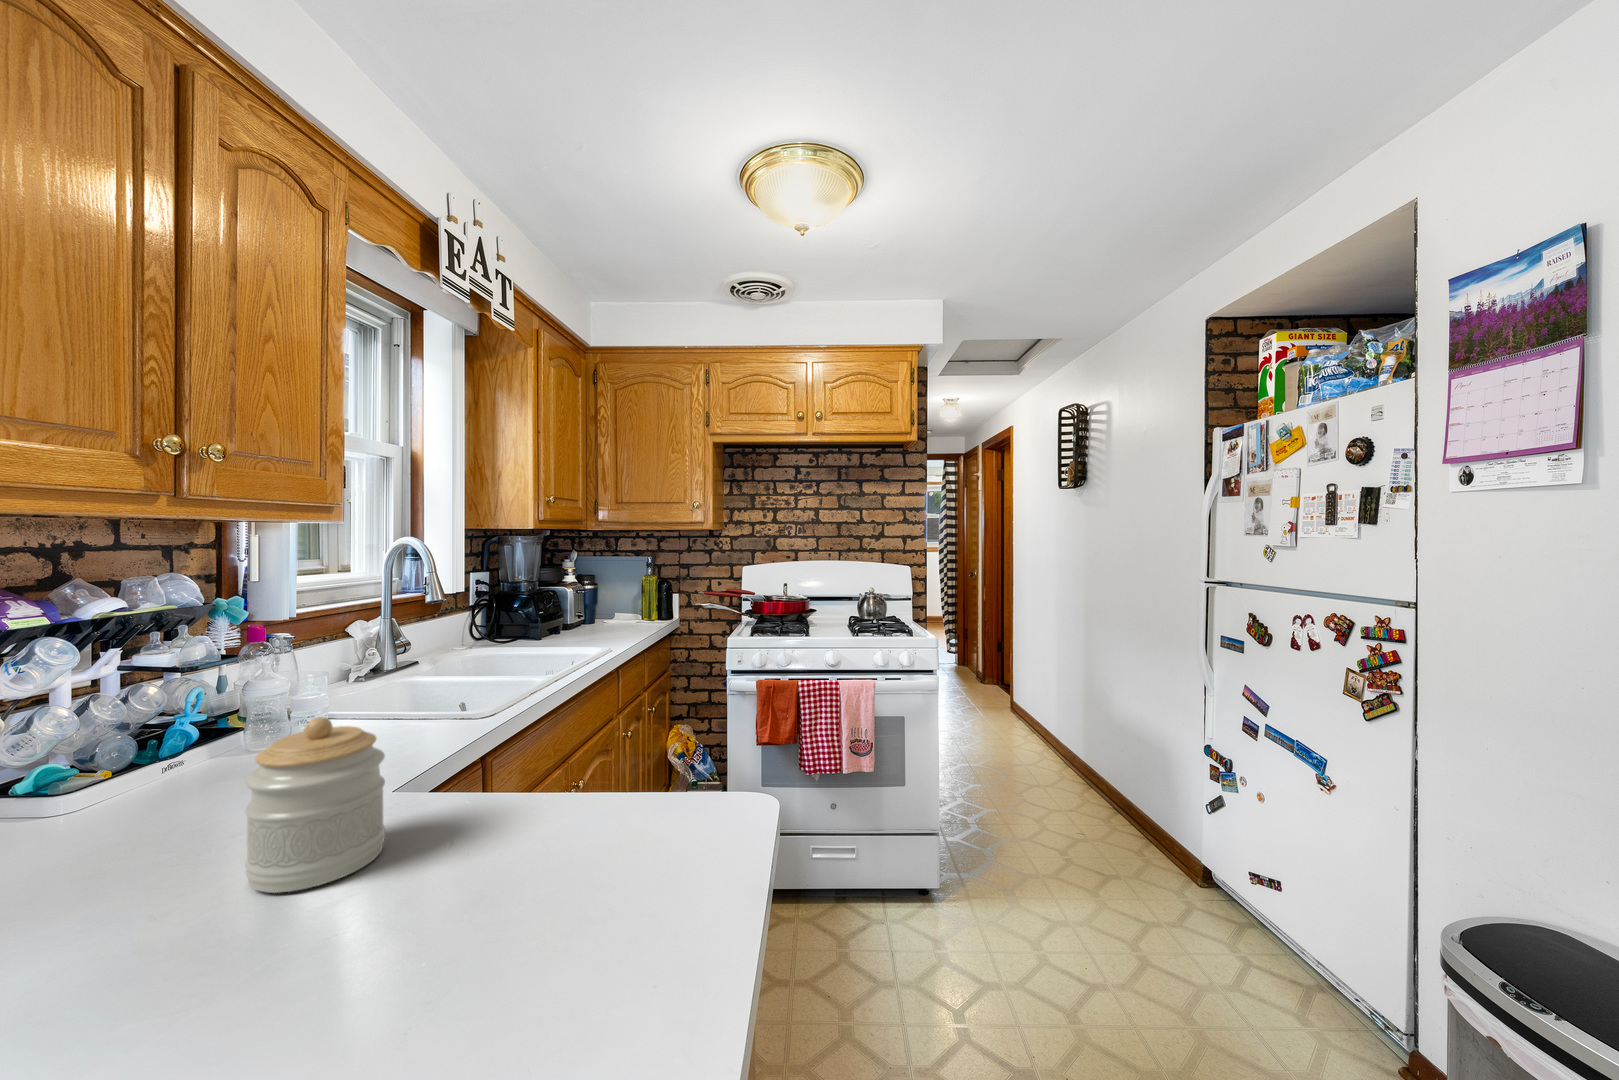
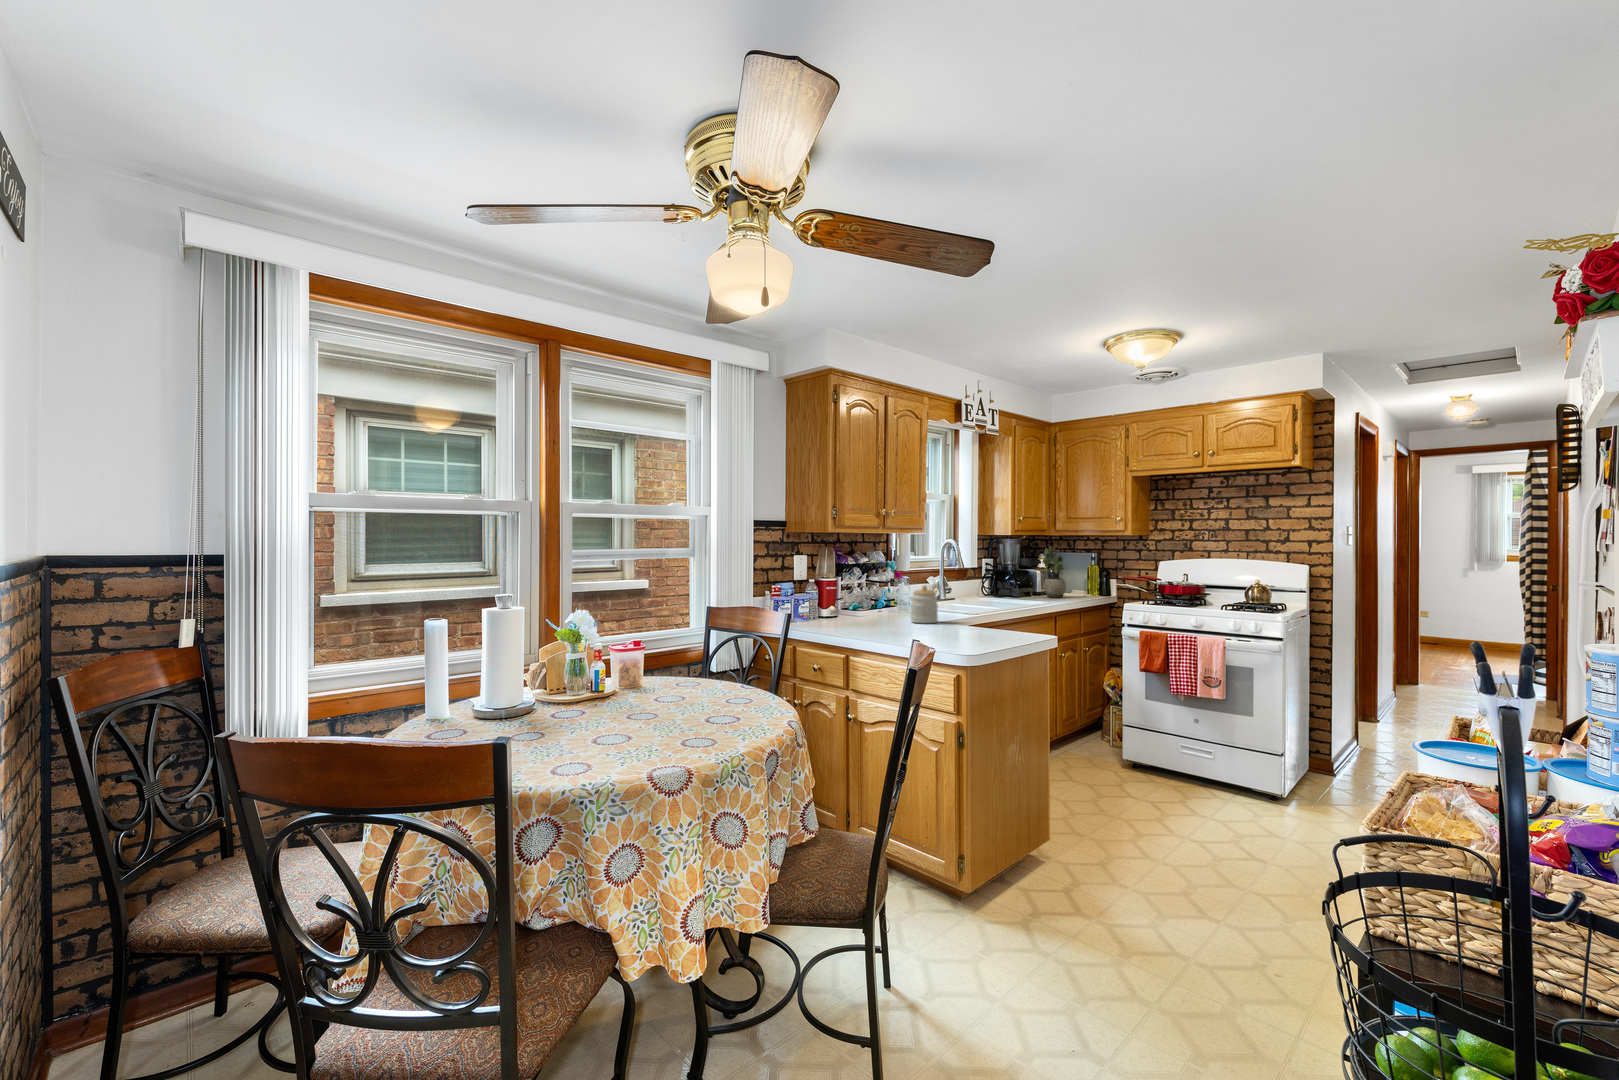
potted plant: none [587,546,623,631] -> present [1044,546,1066,598]

